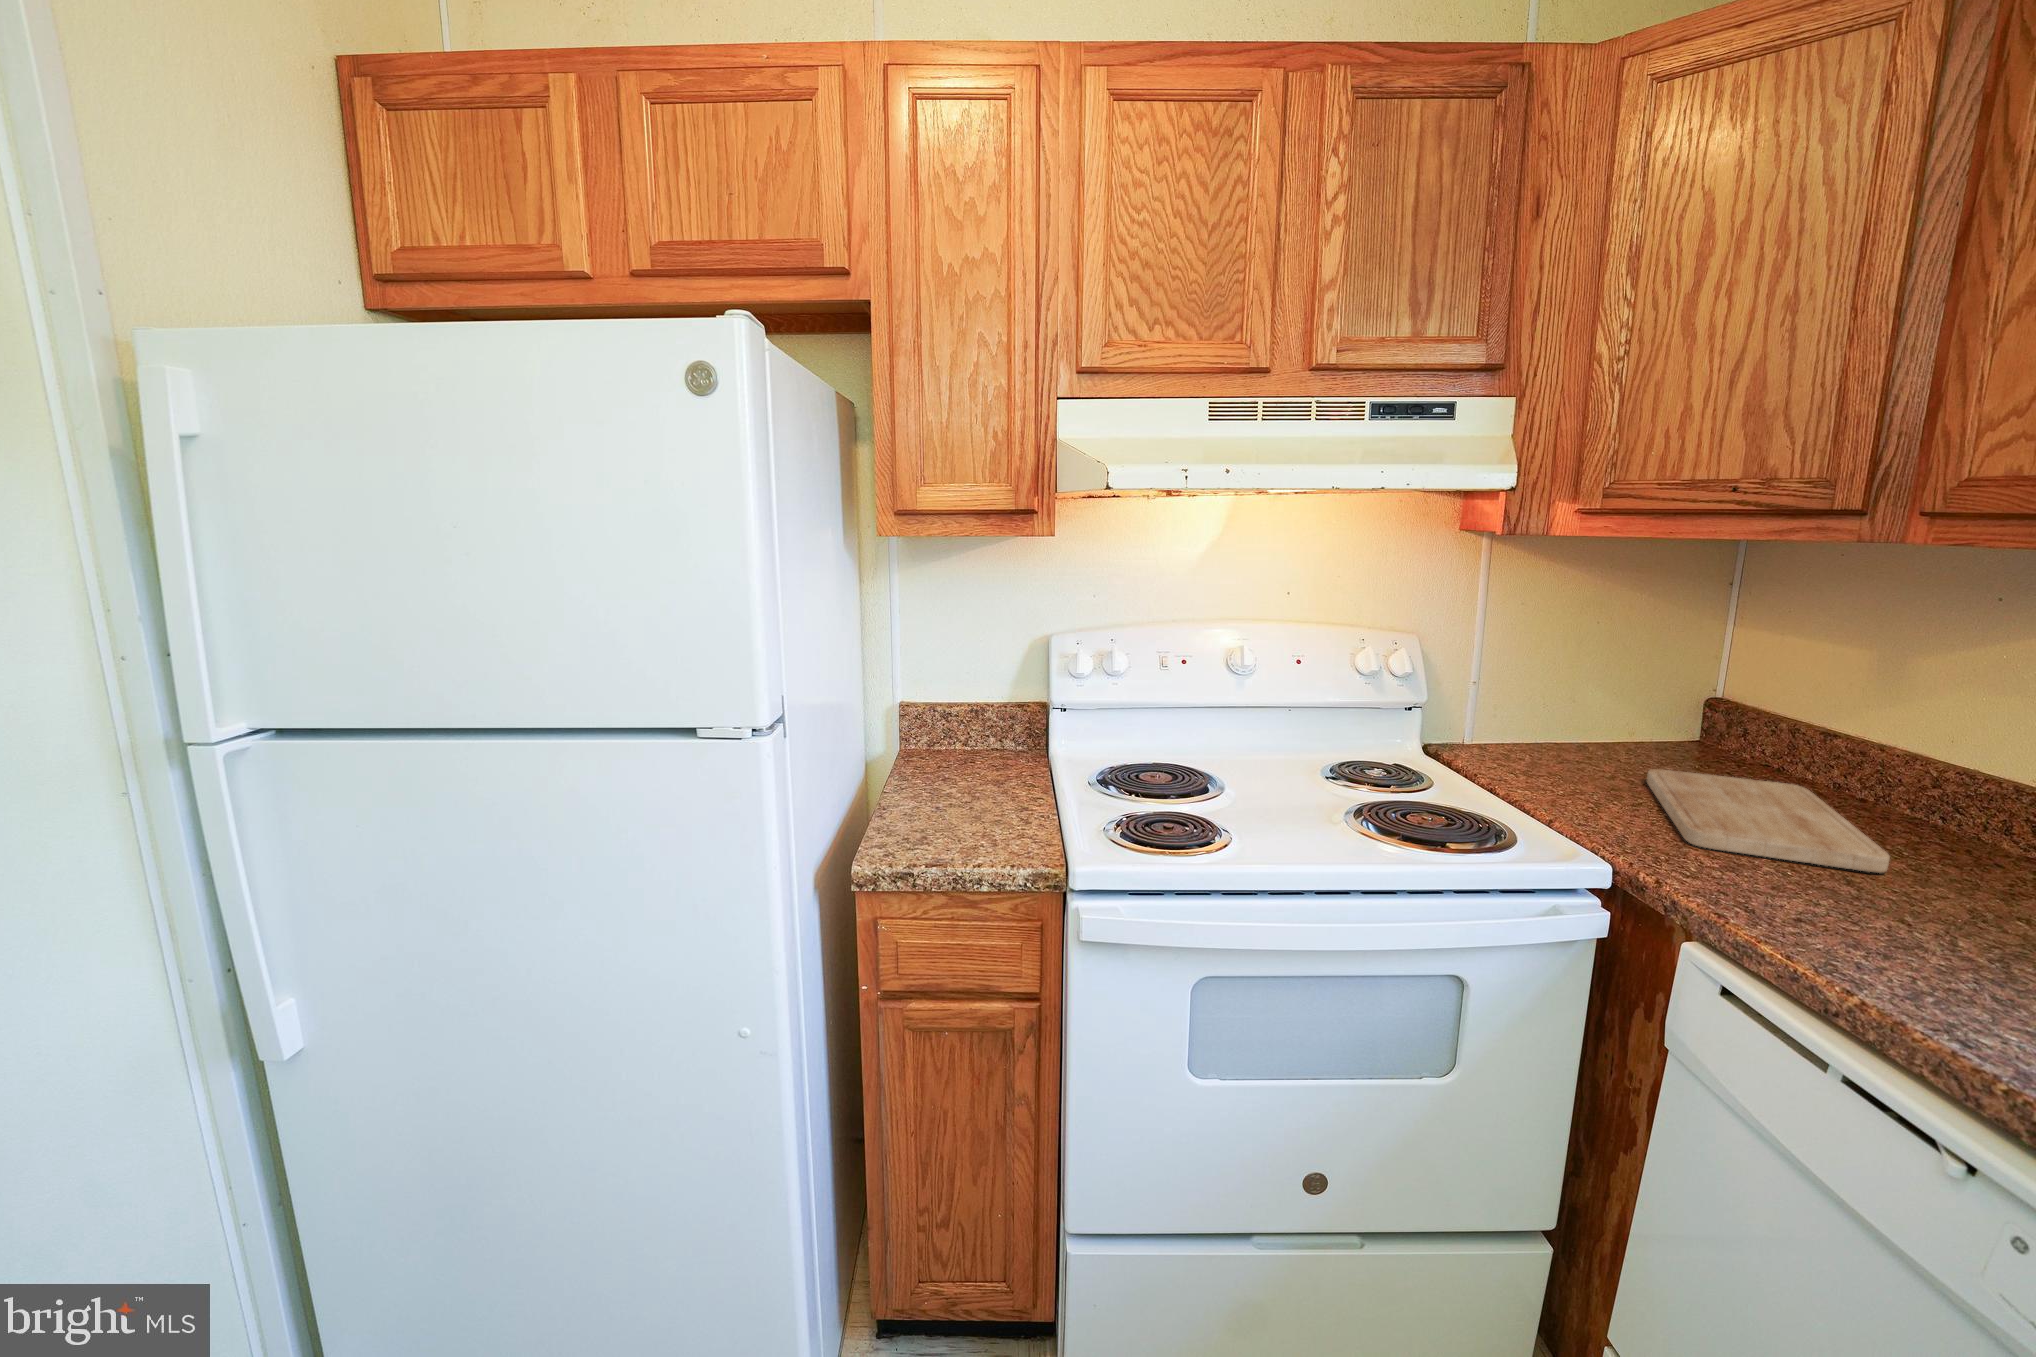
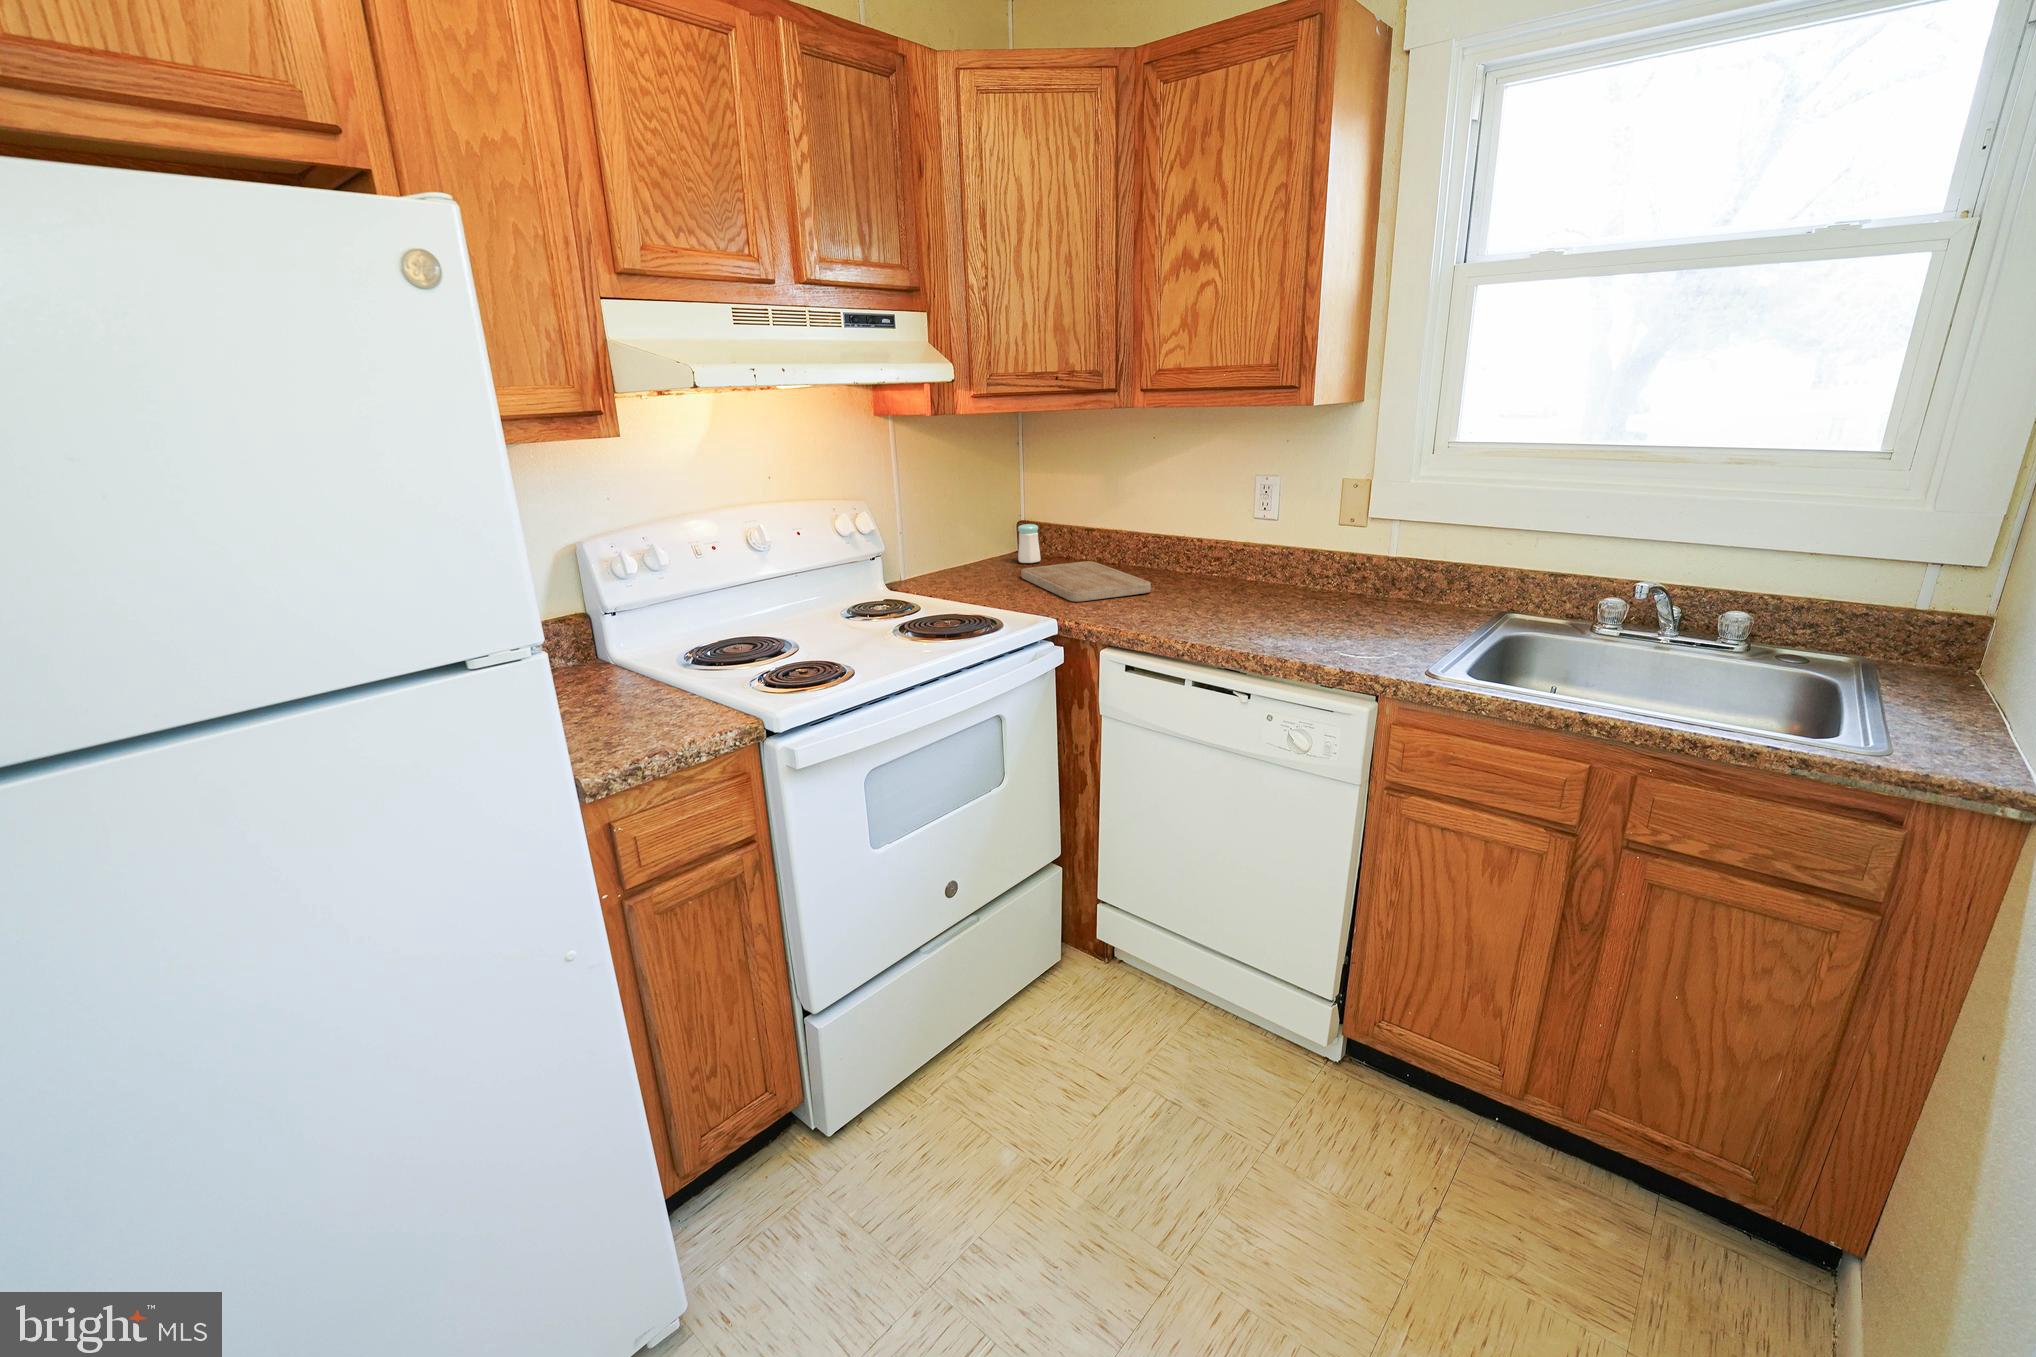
salt shaker: none [1672,706,1720,764] -> present [1018,524,1041,563]

